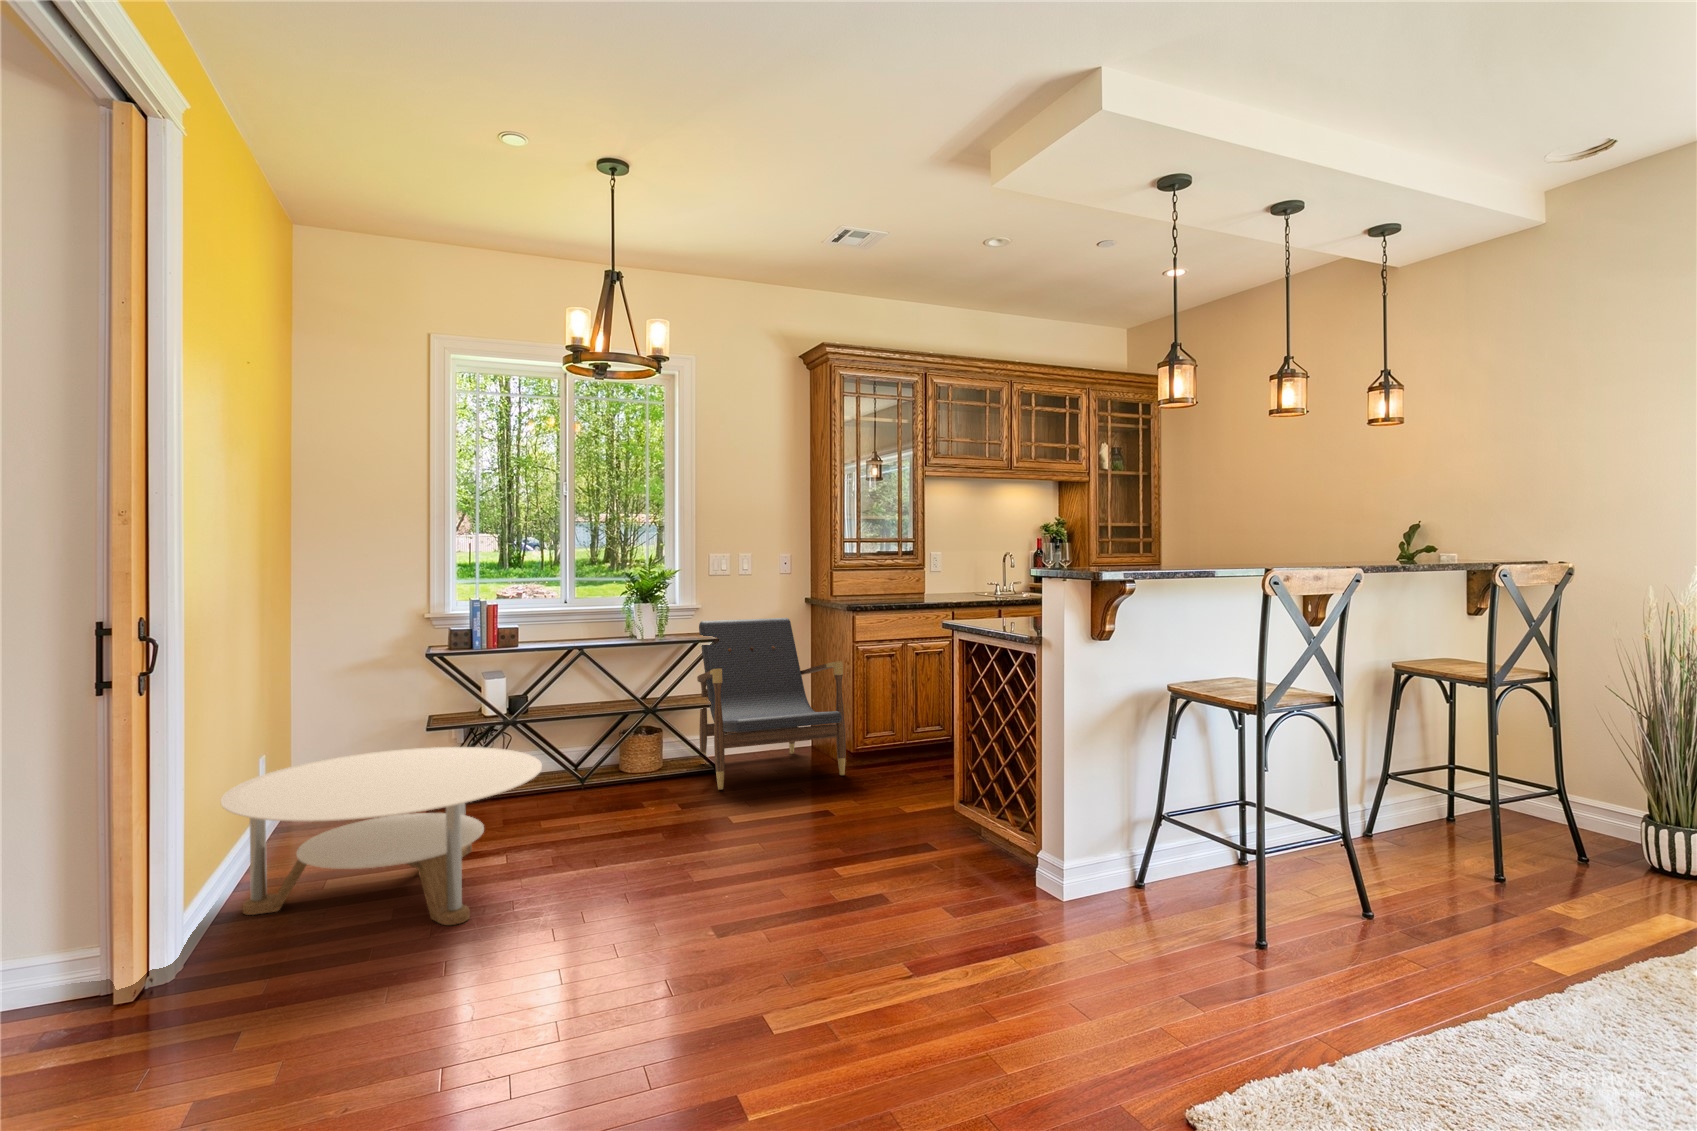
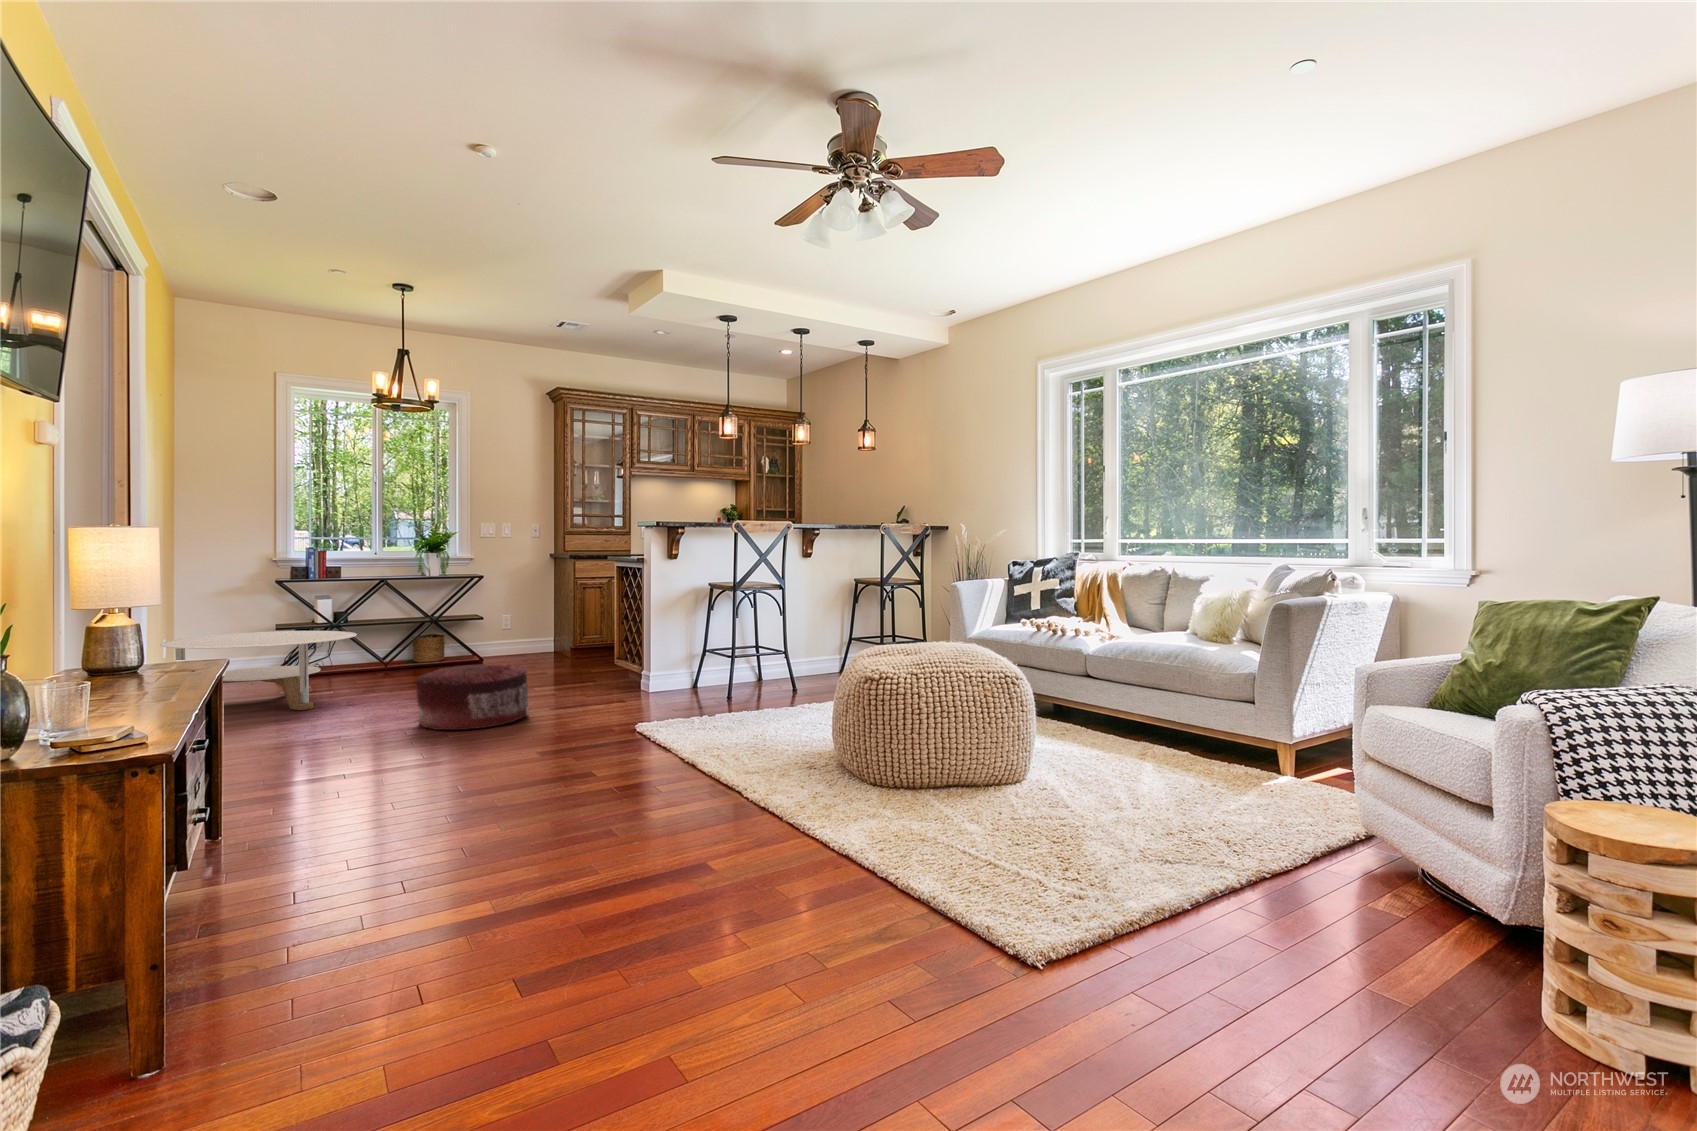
lounge chair: present [697,618,846,790] -> none [469,566,568,668]
pouf: none [661,864,883,1064] -> present [416,664,528,730]

